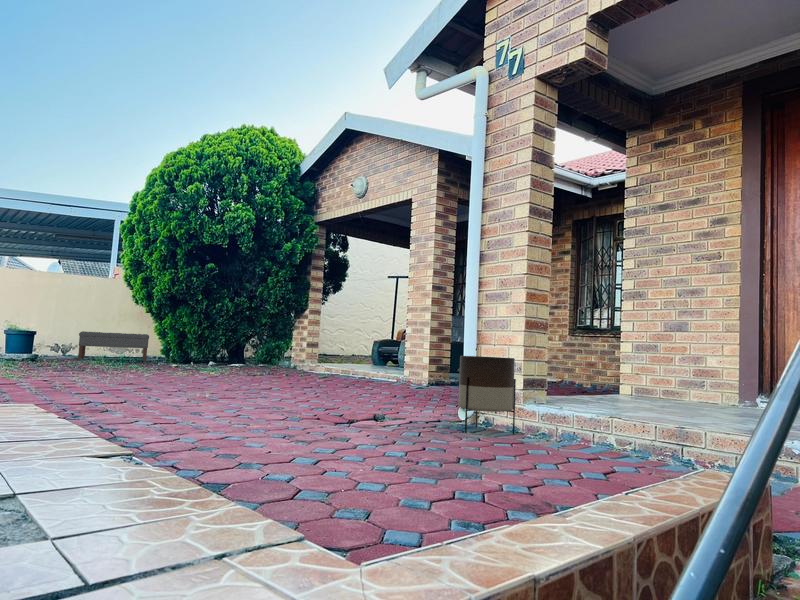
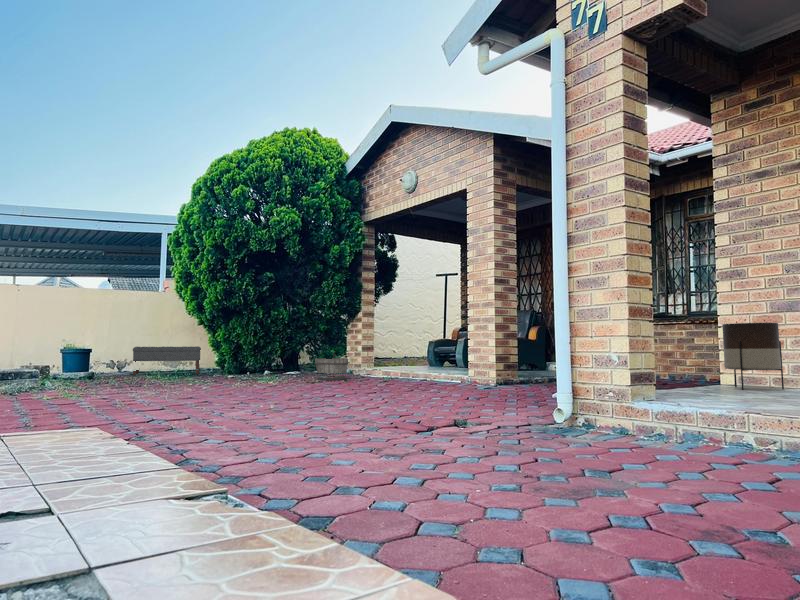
wooden bucket: none [259,345,294,373] -> present [315,351,348,380]
planter: present [458,356,516,434] -> present [722,323,784,390]

